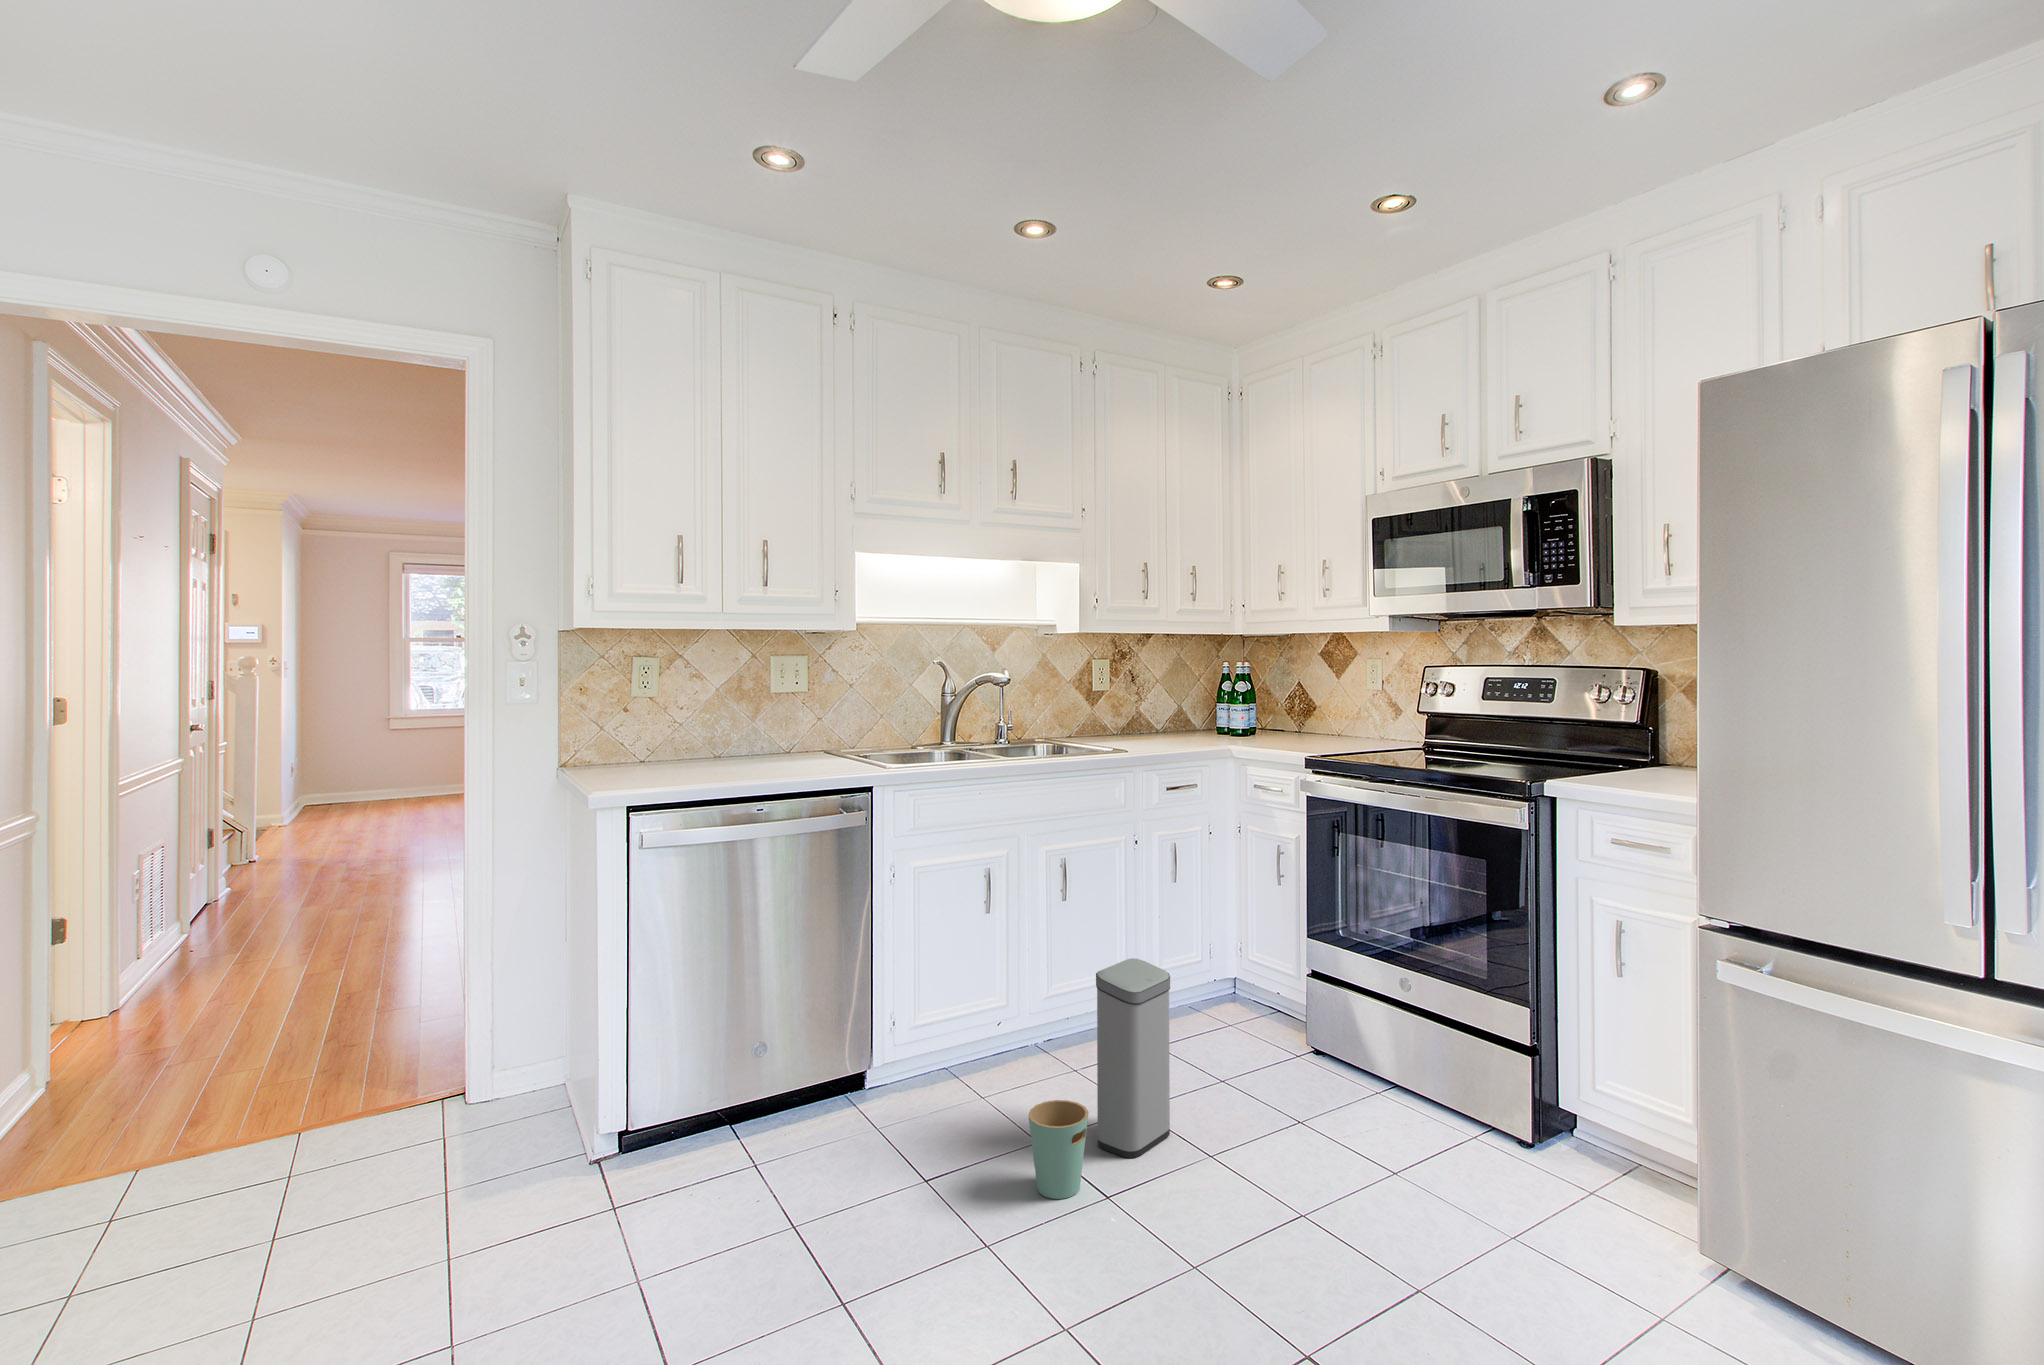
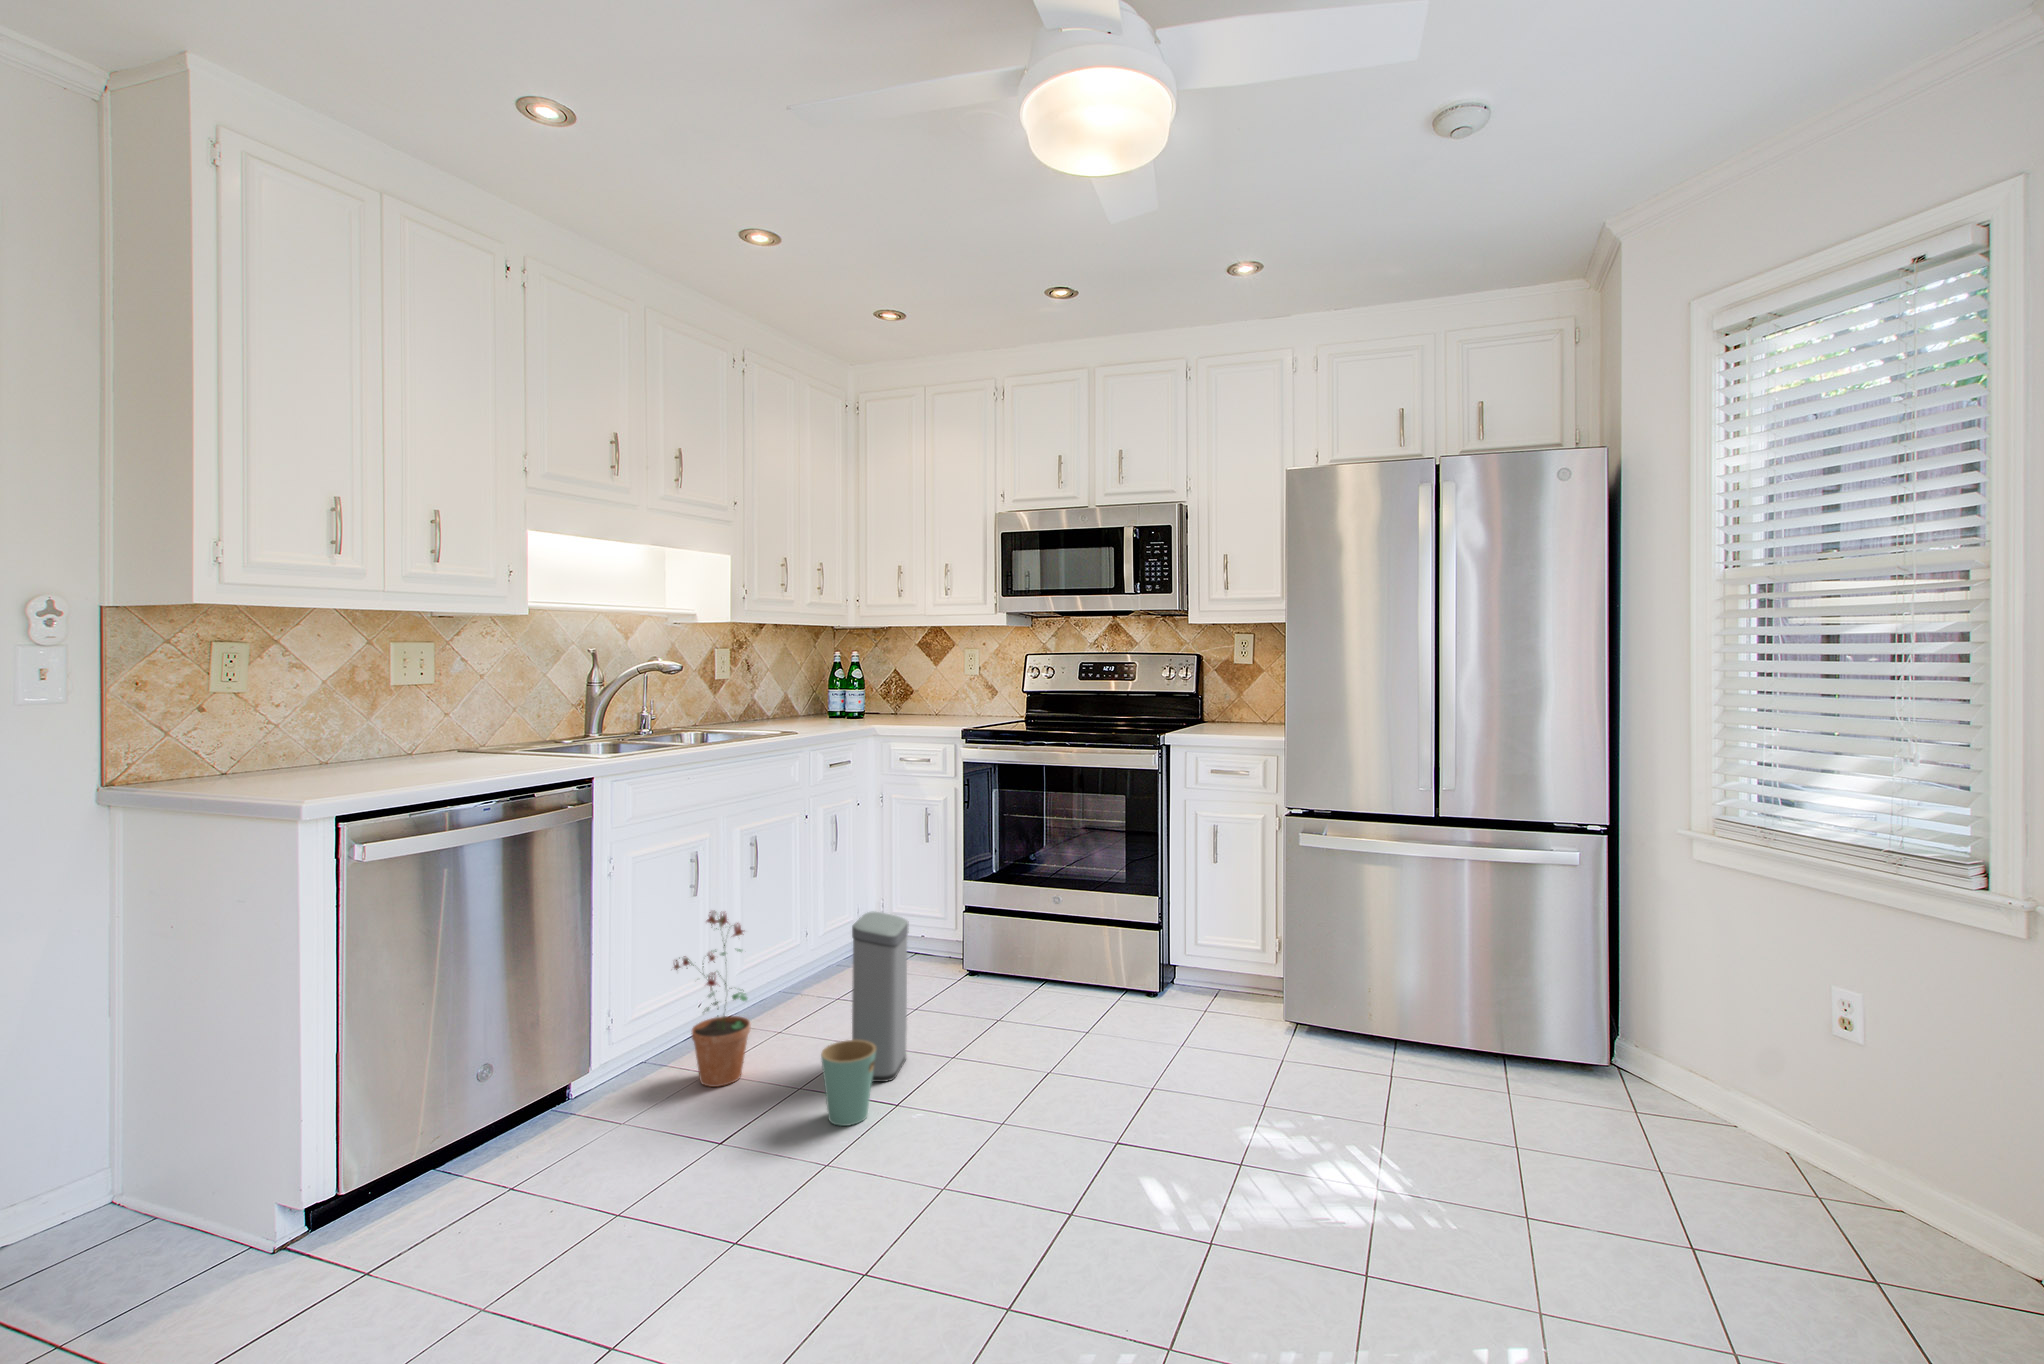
potted plant: none [950,929,1017,1114] -> present [674,911,750,1087]

